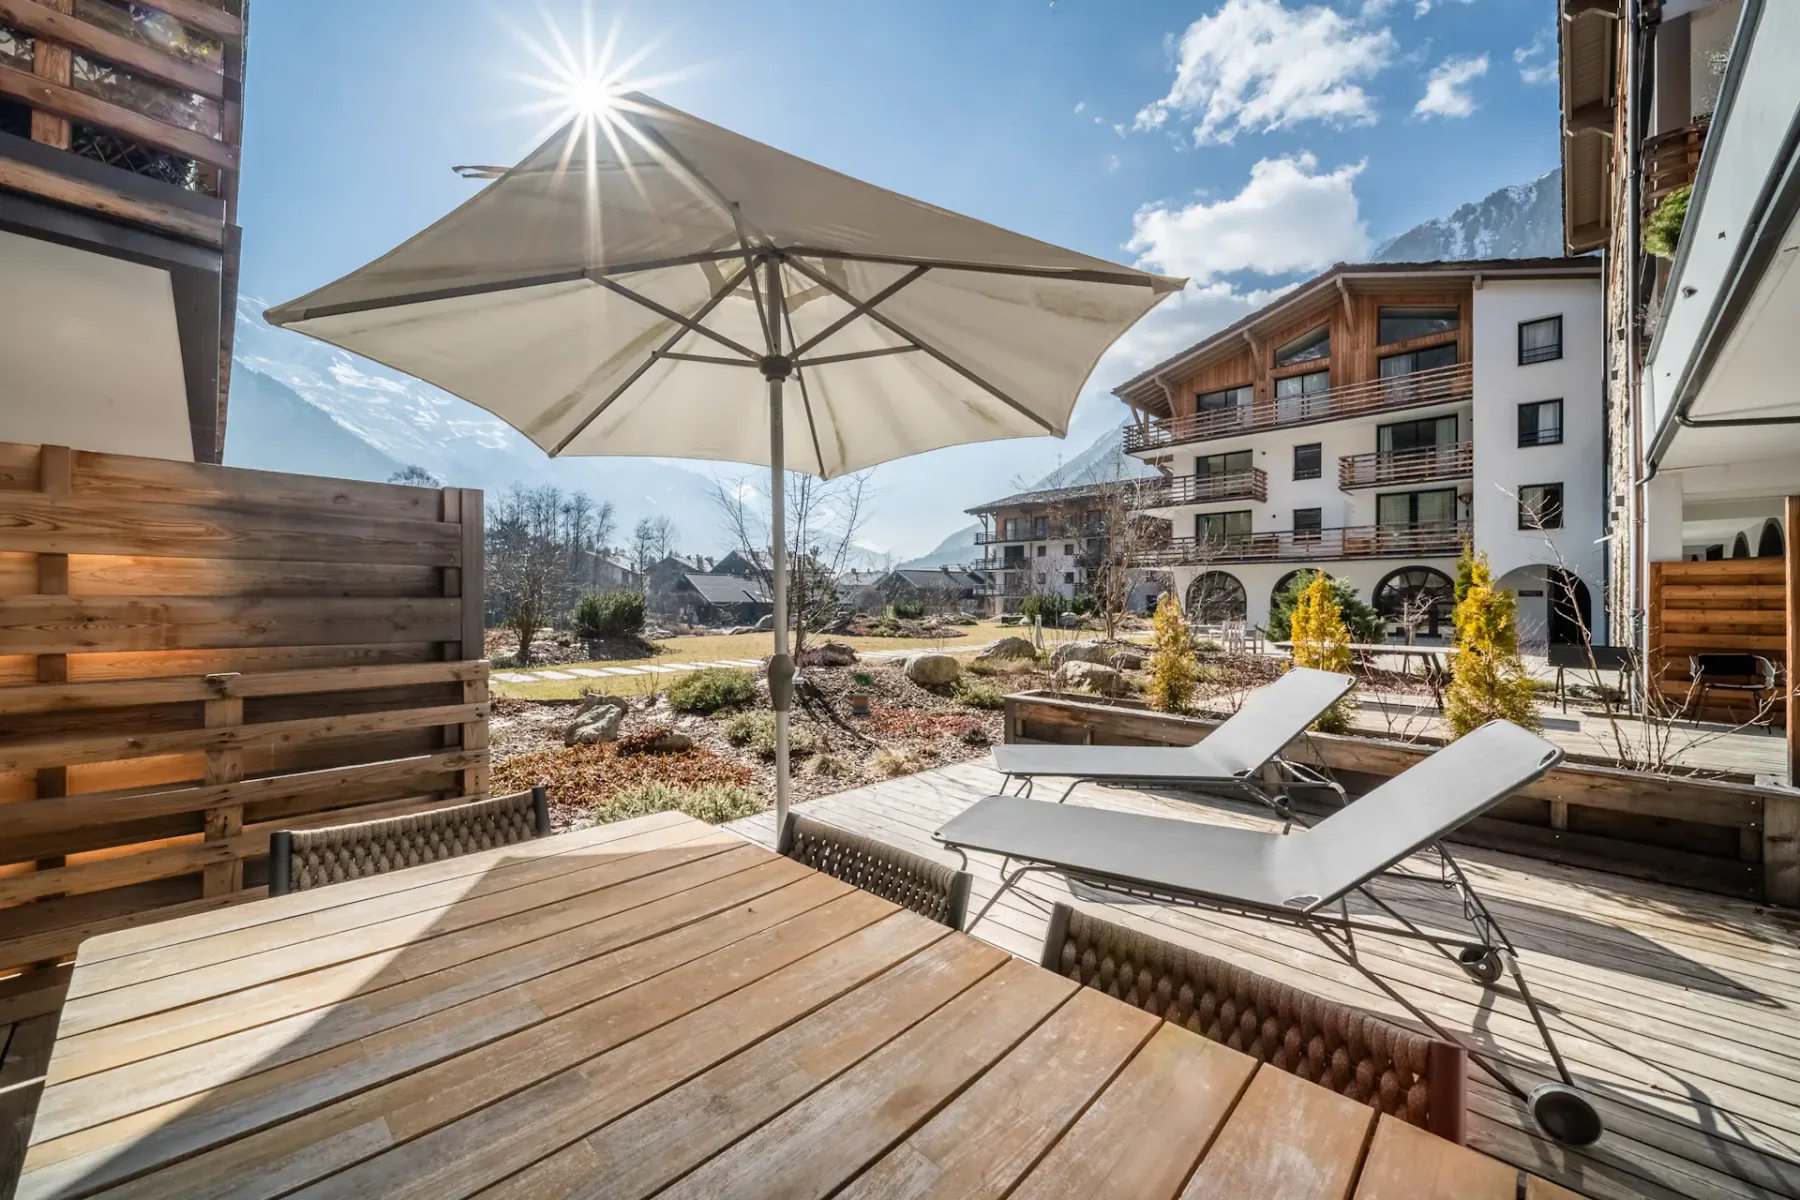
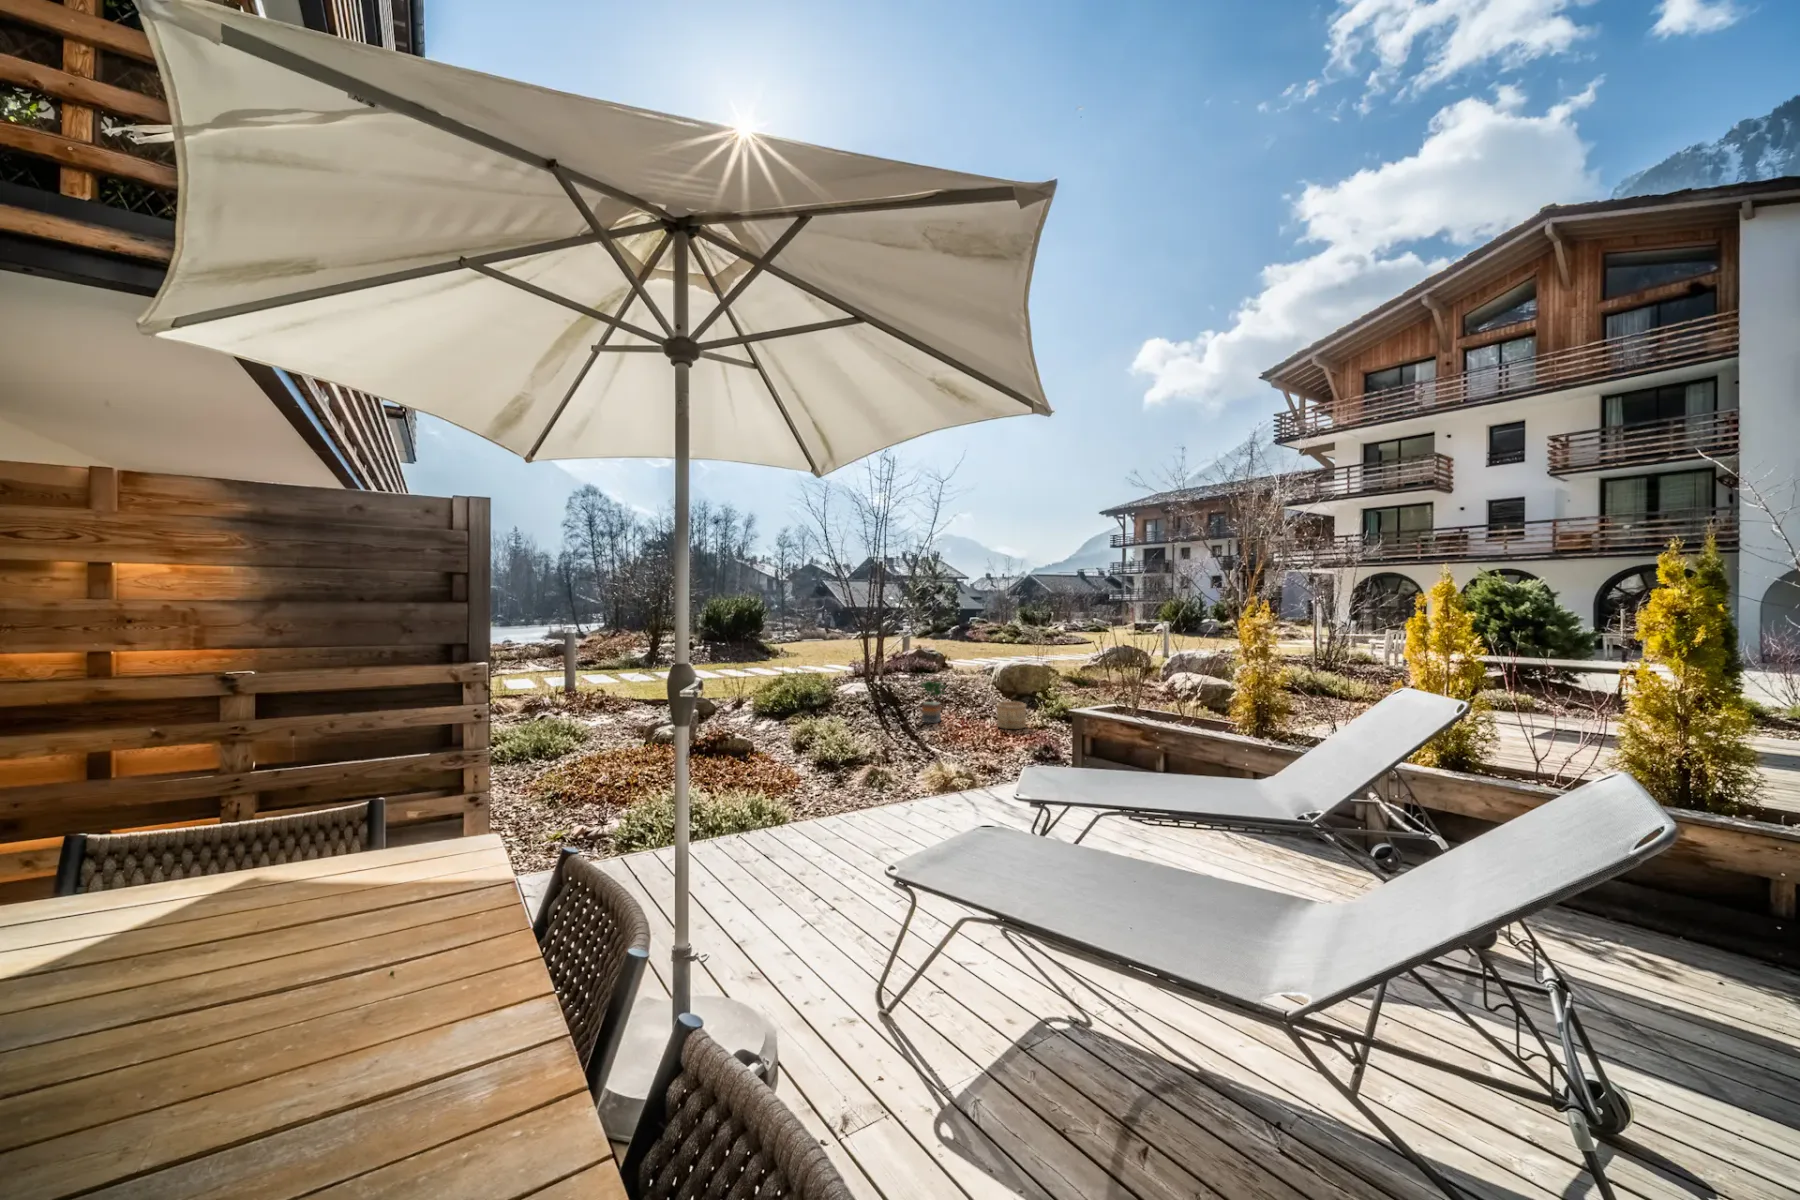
wooden bucket: none [925,690,953,716] -> present [997,701,1026,729]

